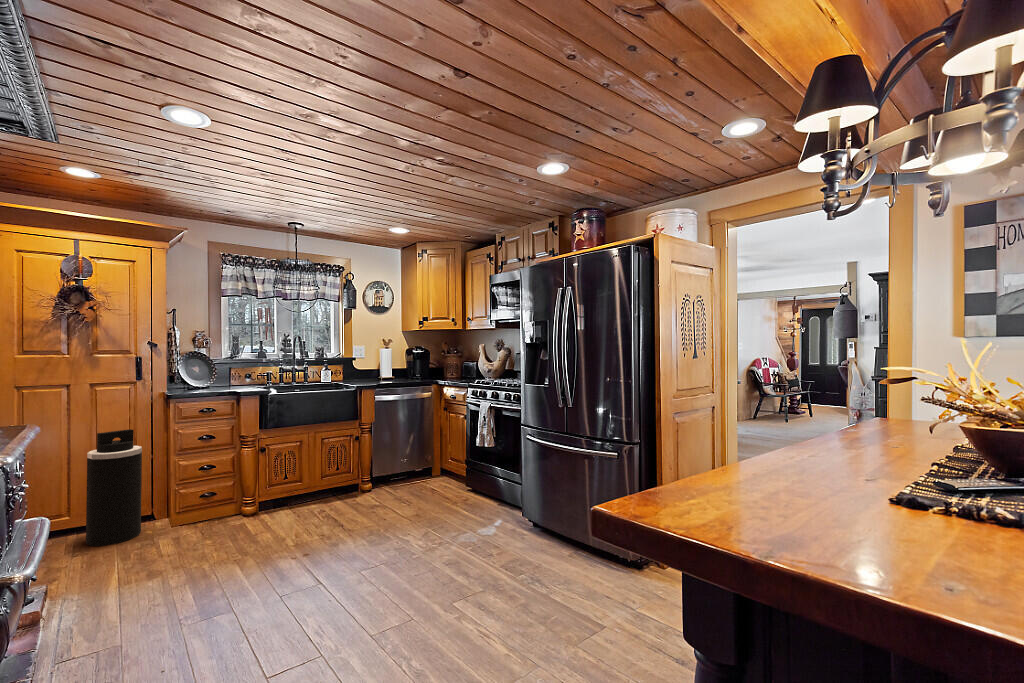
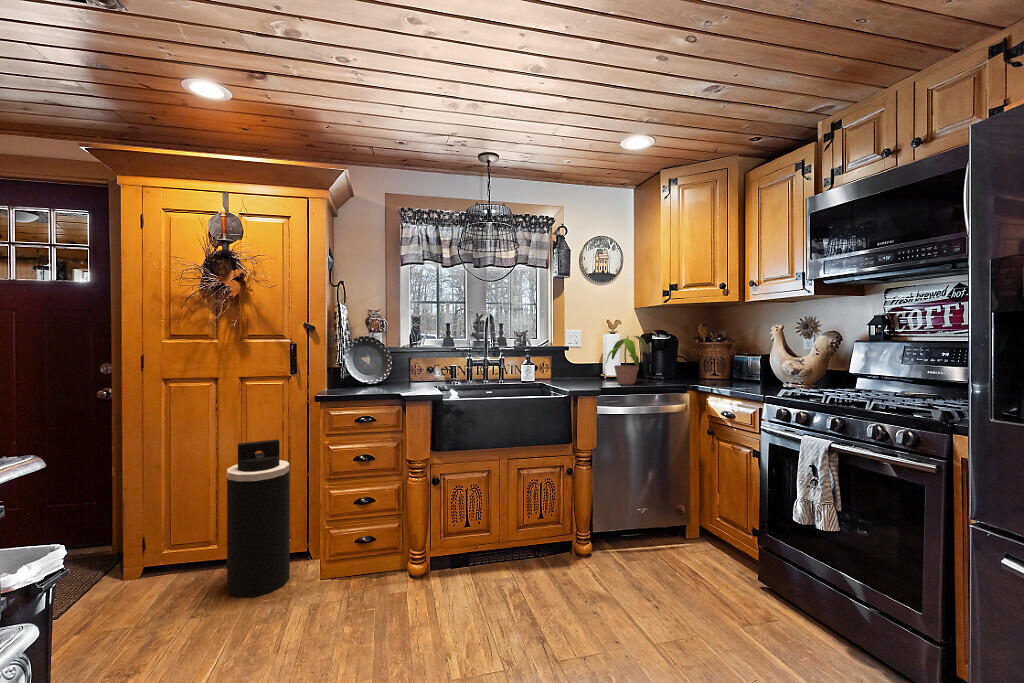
potted plant: none [378,350,414,381] -> present [606,336,649,385]

